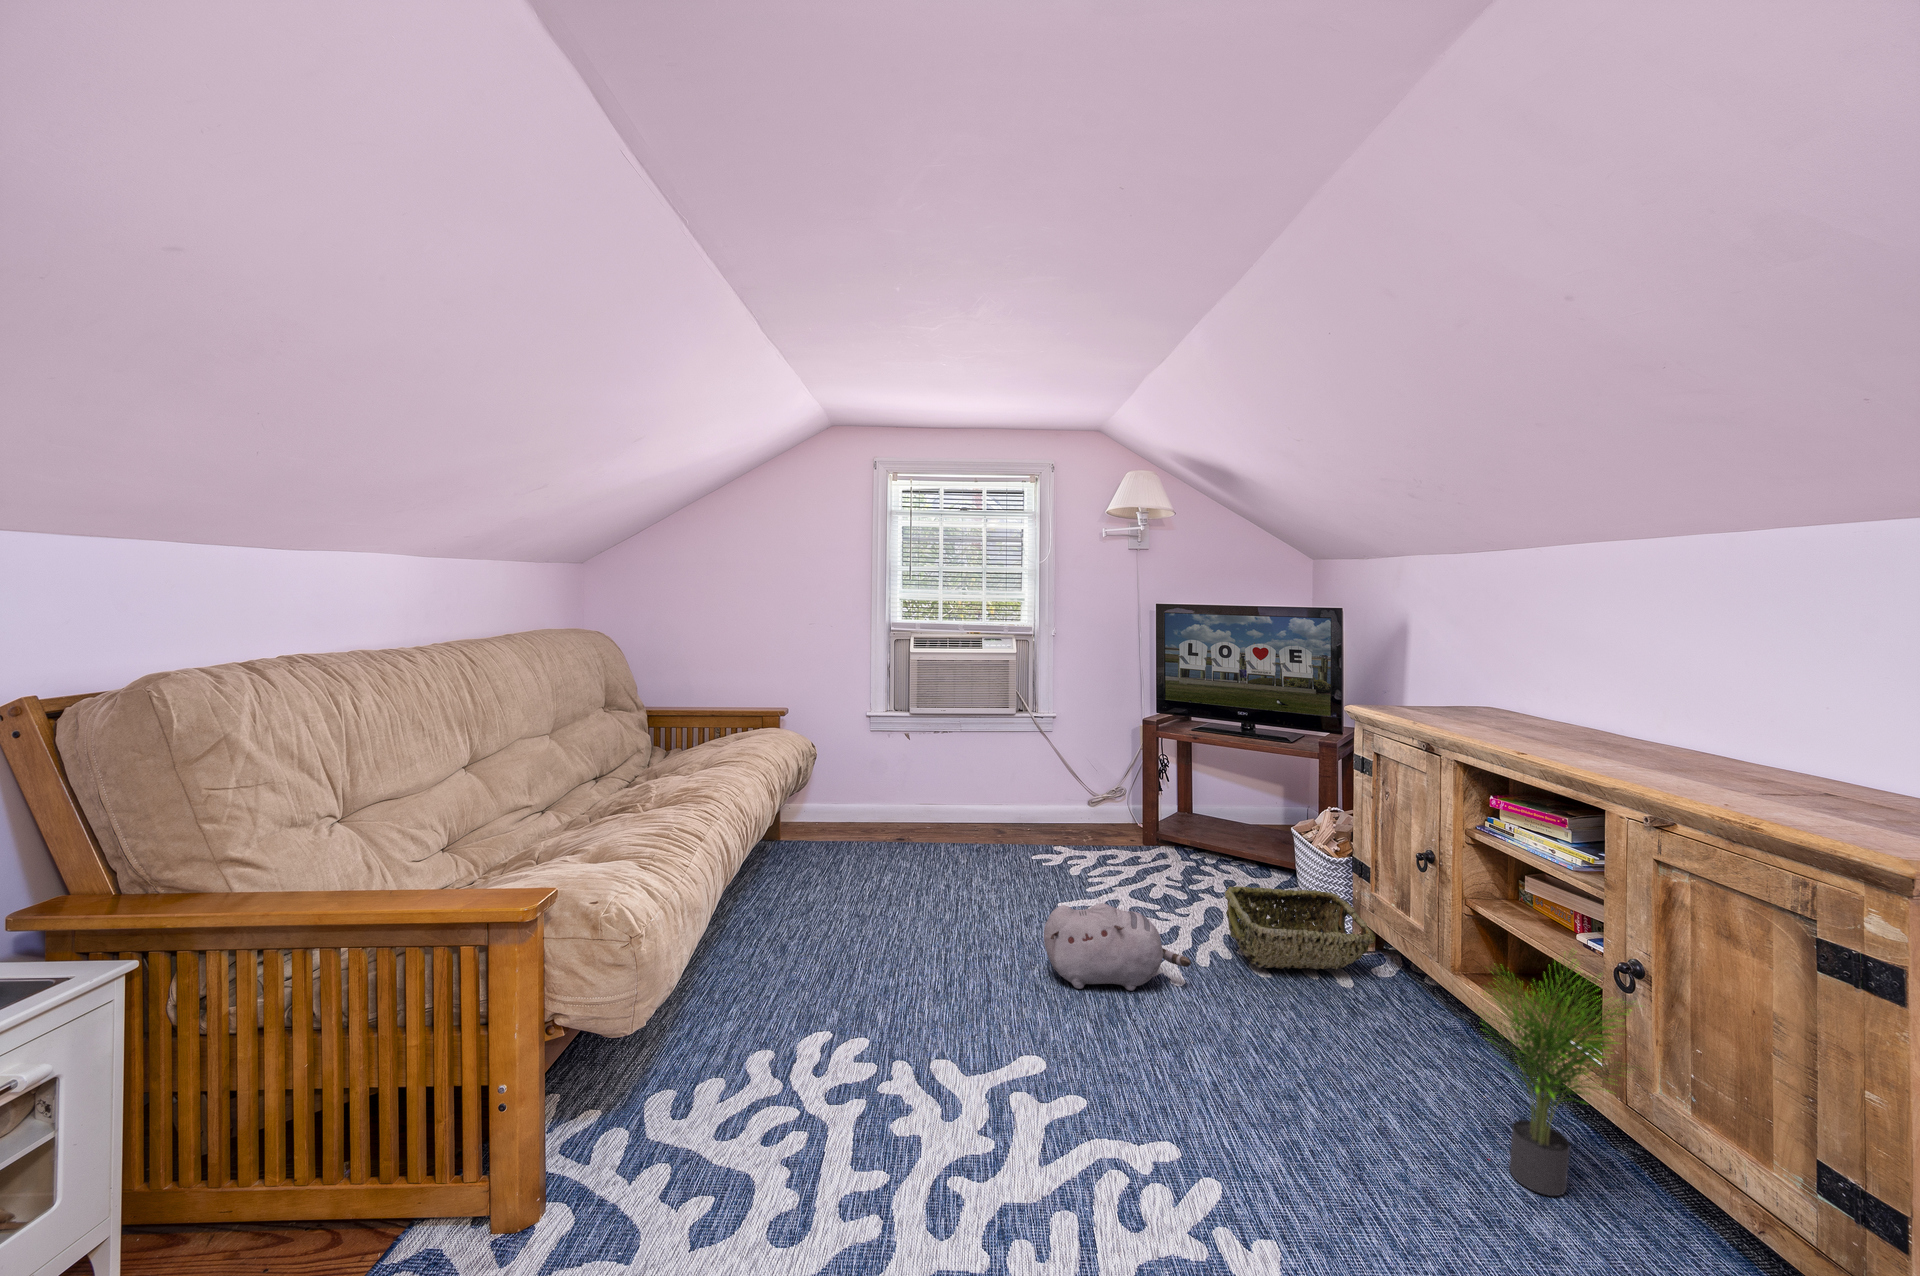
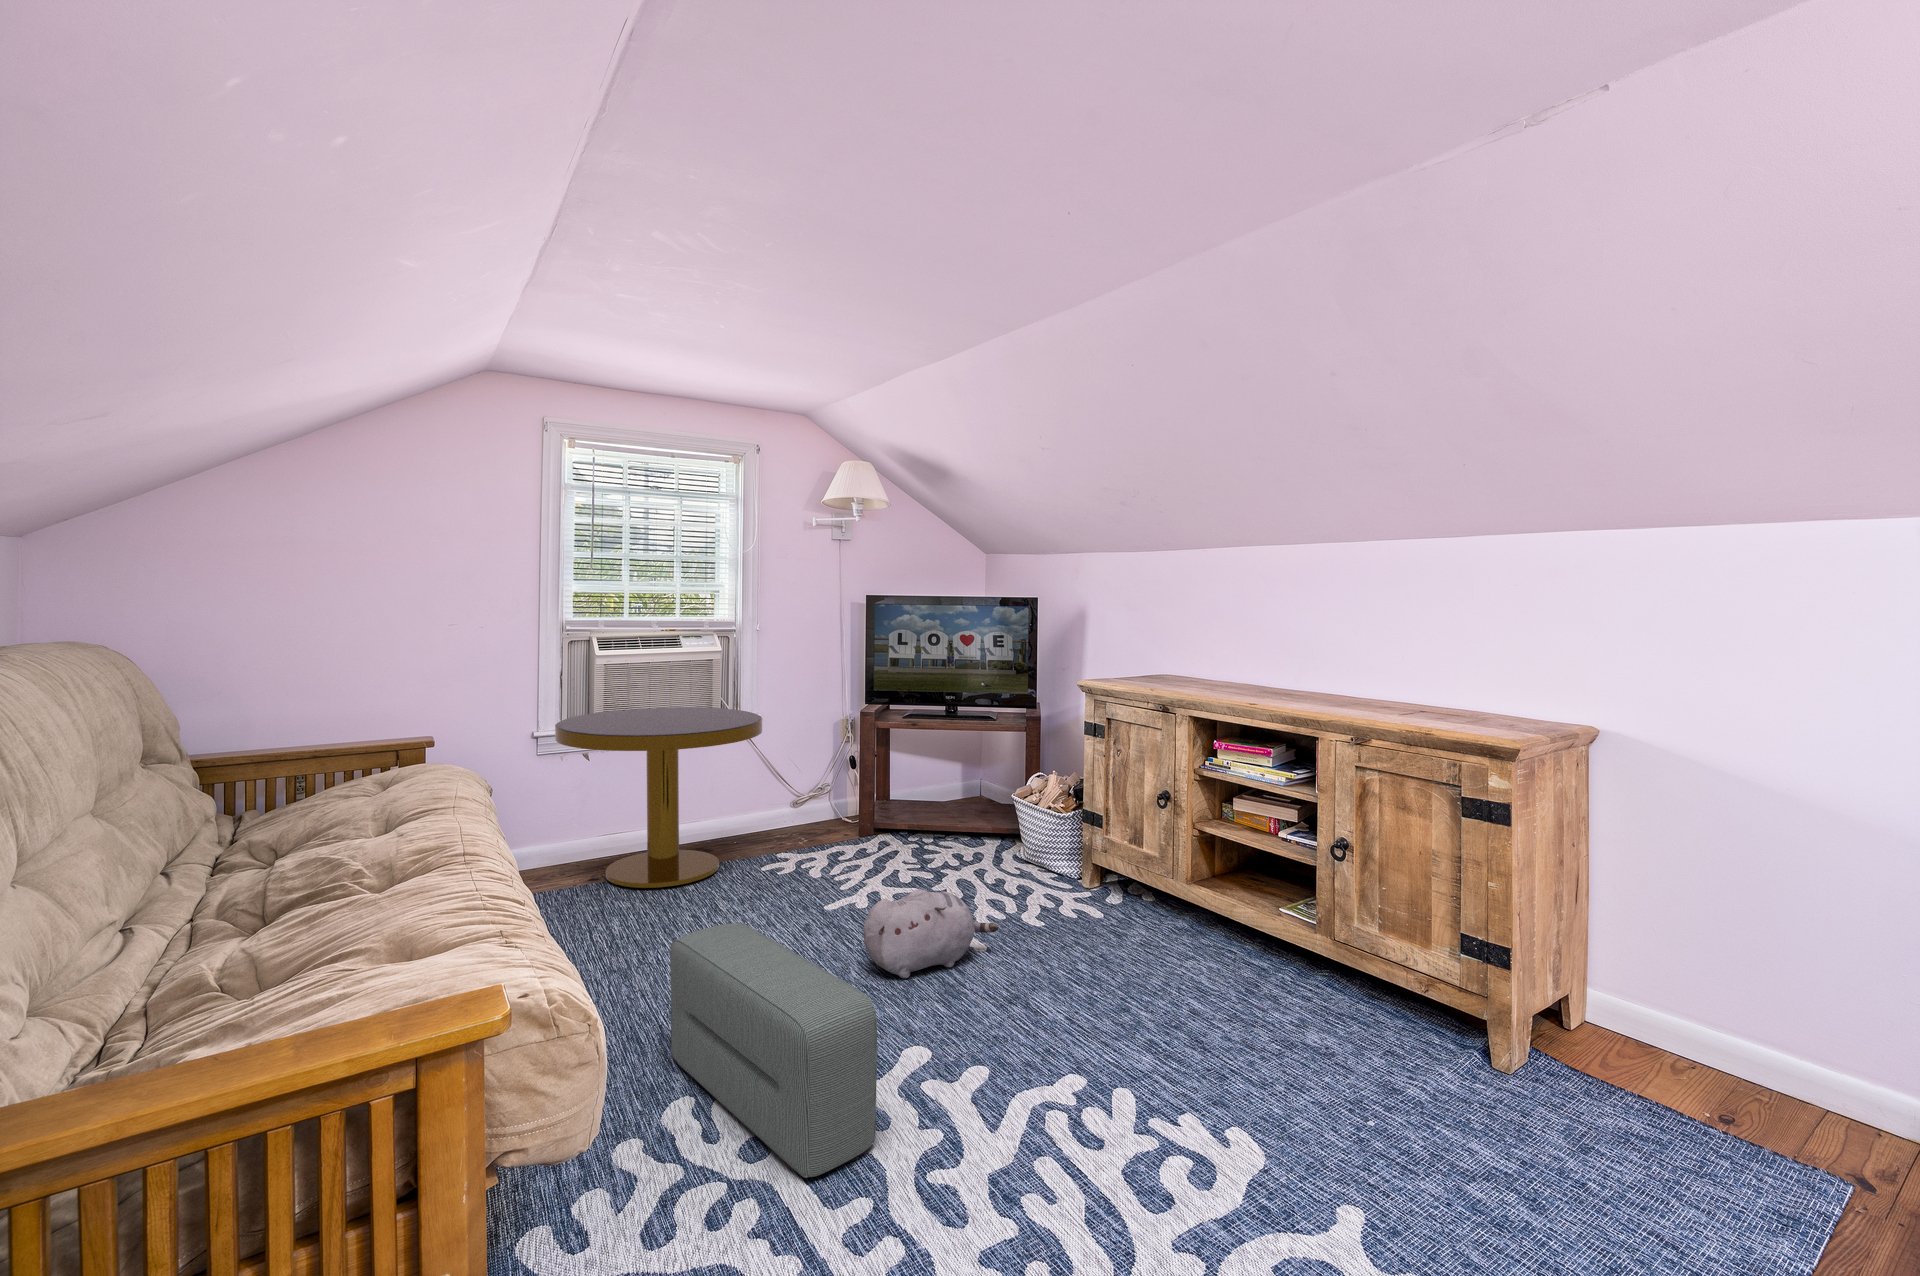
side table: none [868,698,1040,856] -> present [555,707,762,888]
woven basket: present [1225,886,1375,970] -> none [996,843,1119,920]
pouf: none [837,894,936,1138] -> present [670,923,877,1178]
potted plant: present [1477,959,1632,1196] -> none [1245,838,1364,1023]

